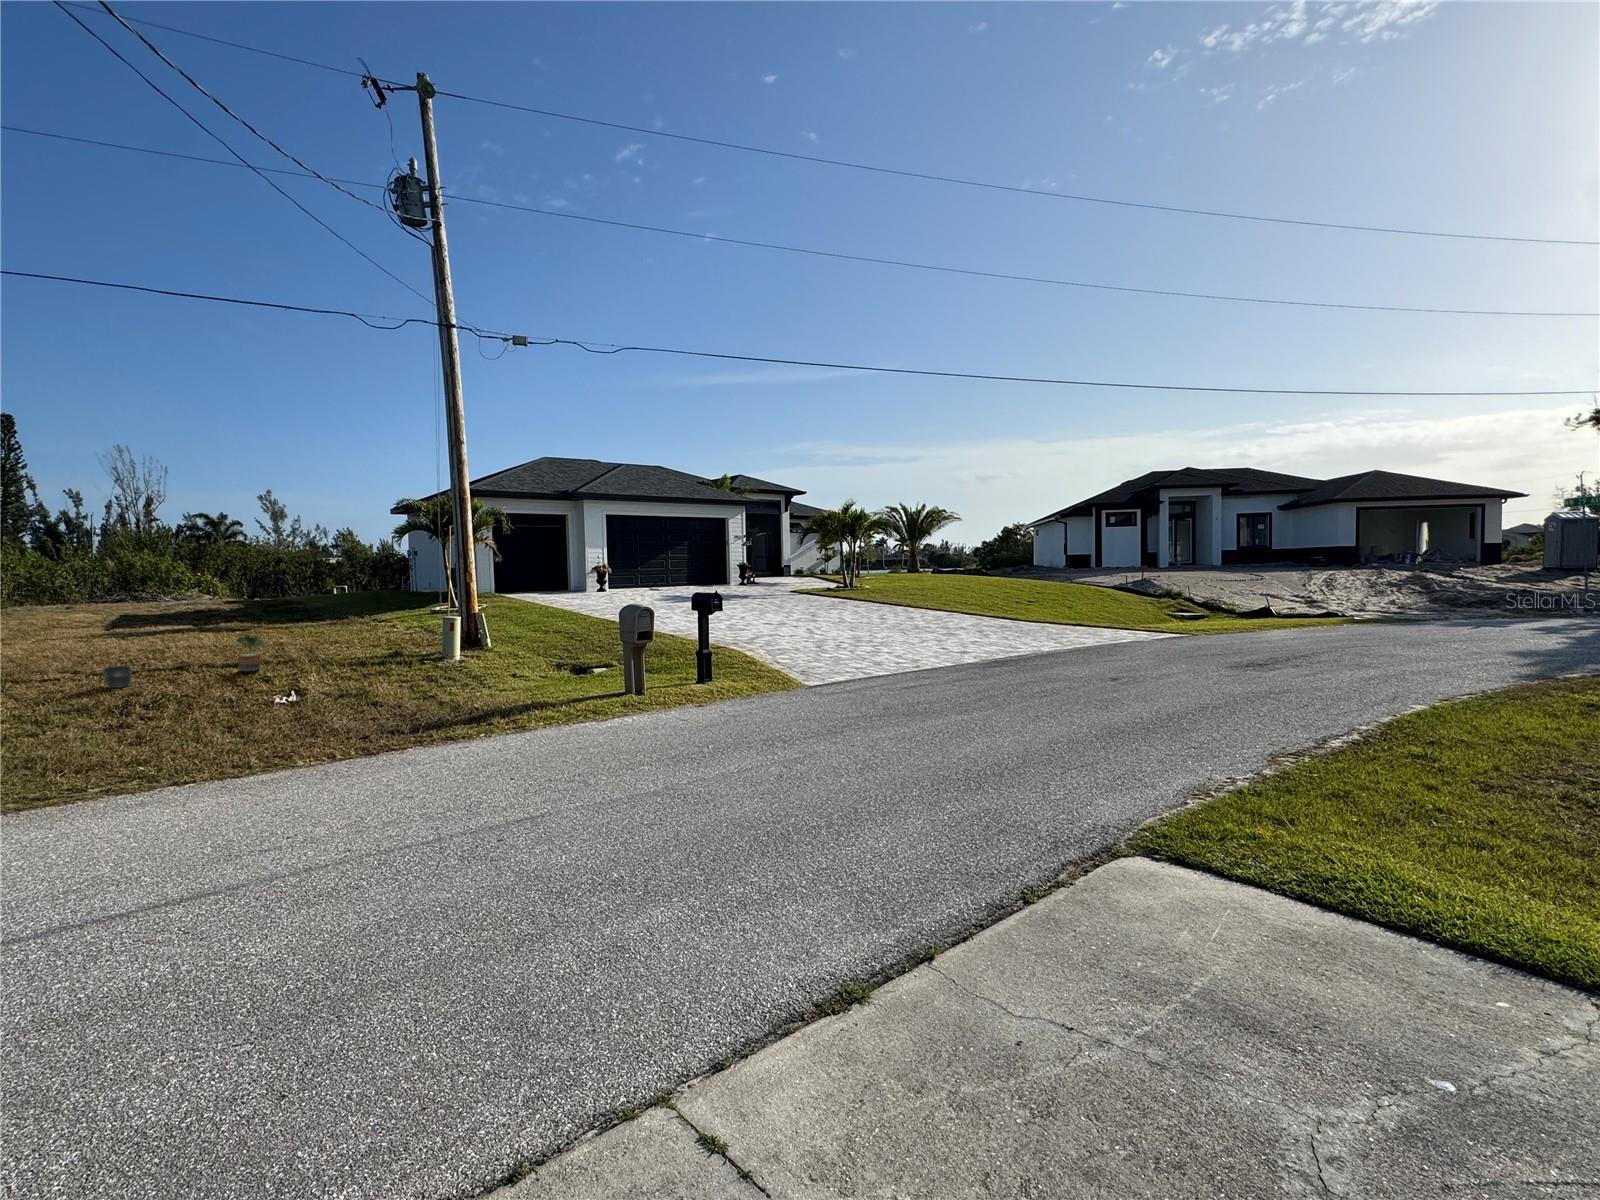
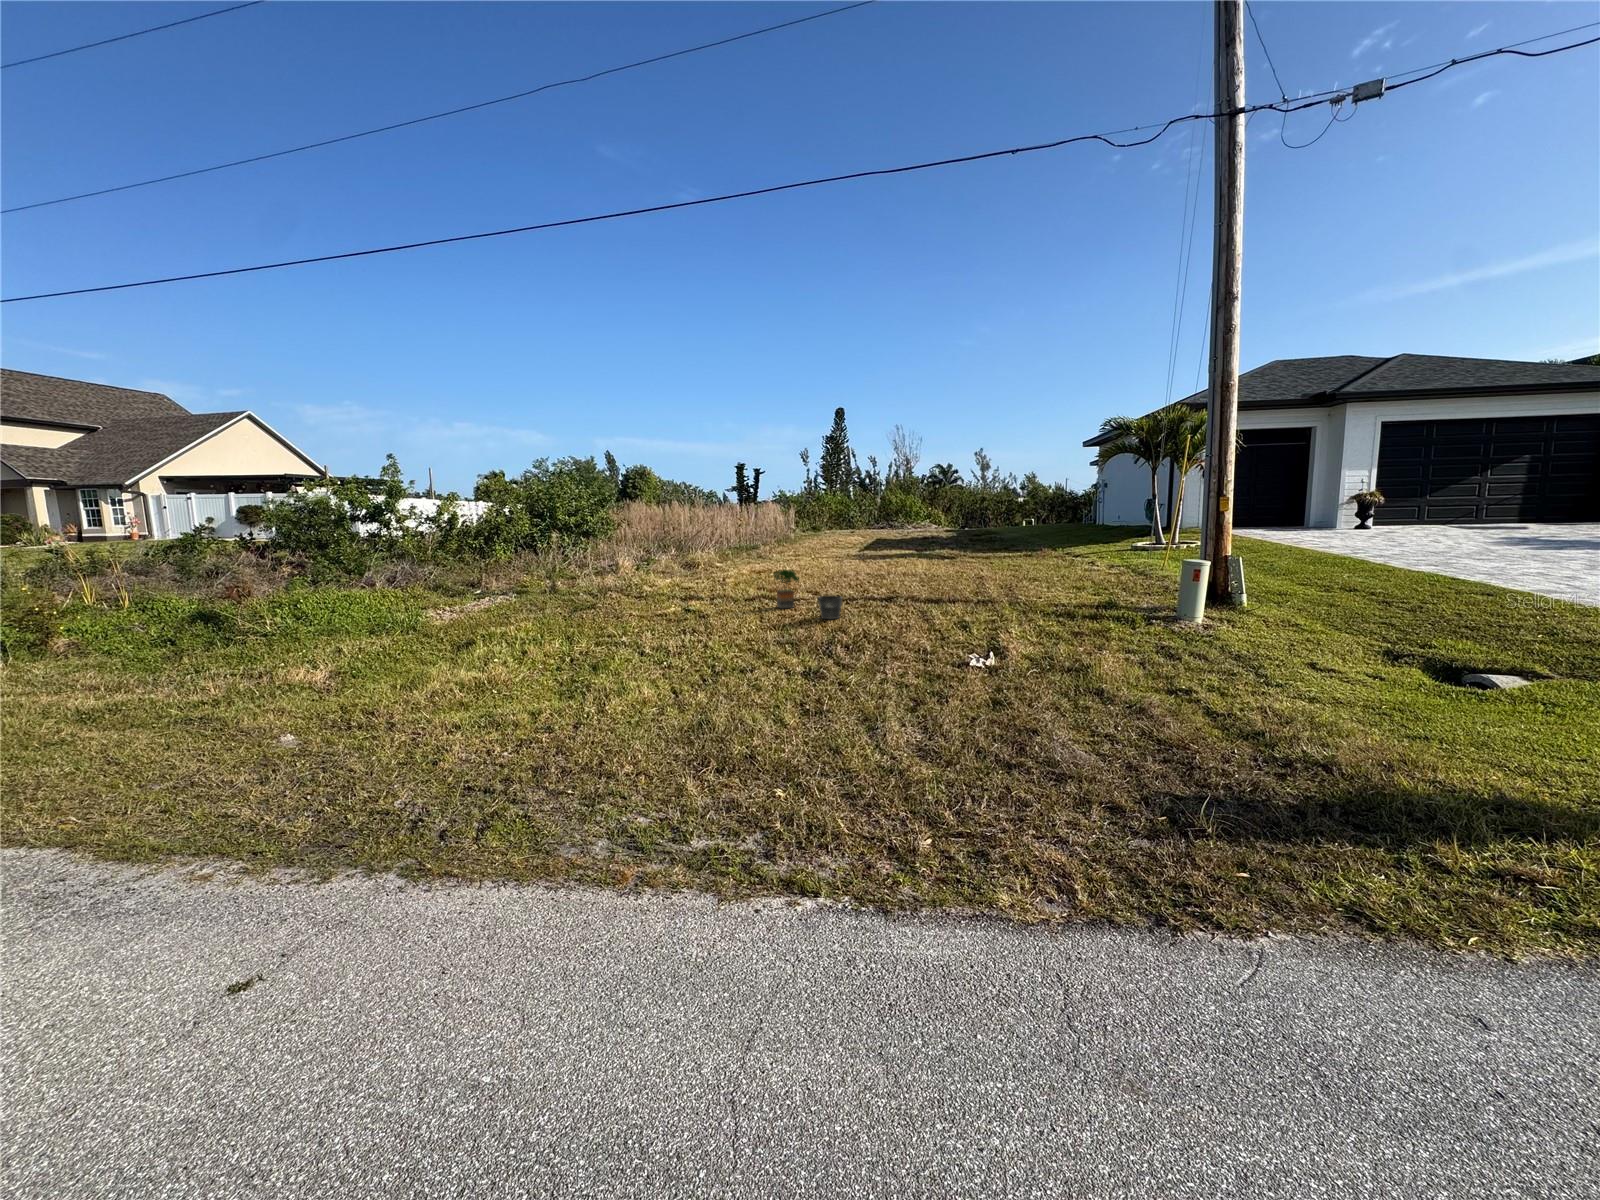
potted tree: present [235,636,265,671] -> present [773,569,799,608]

